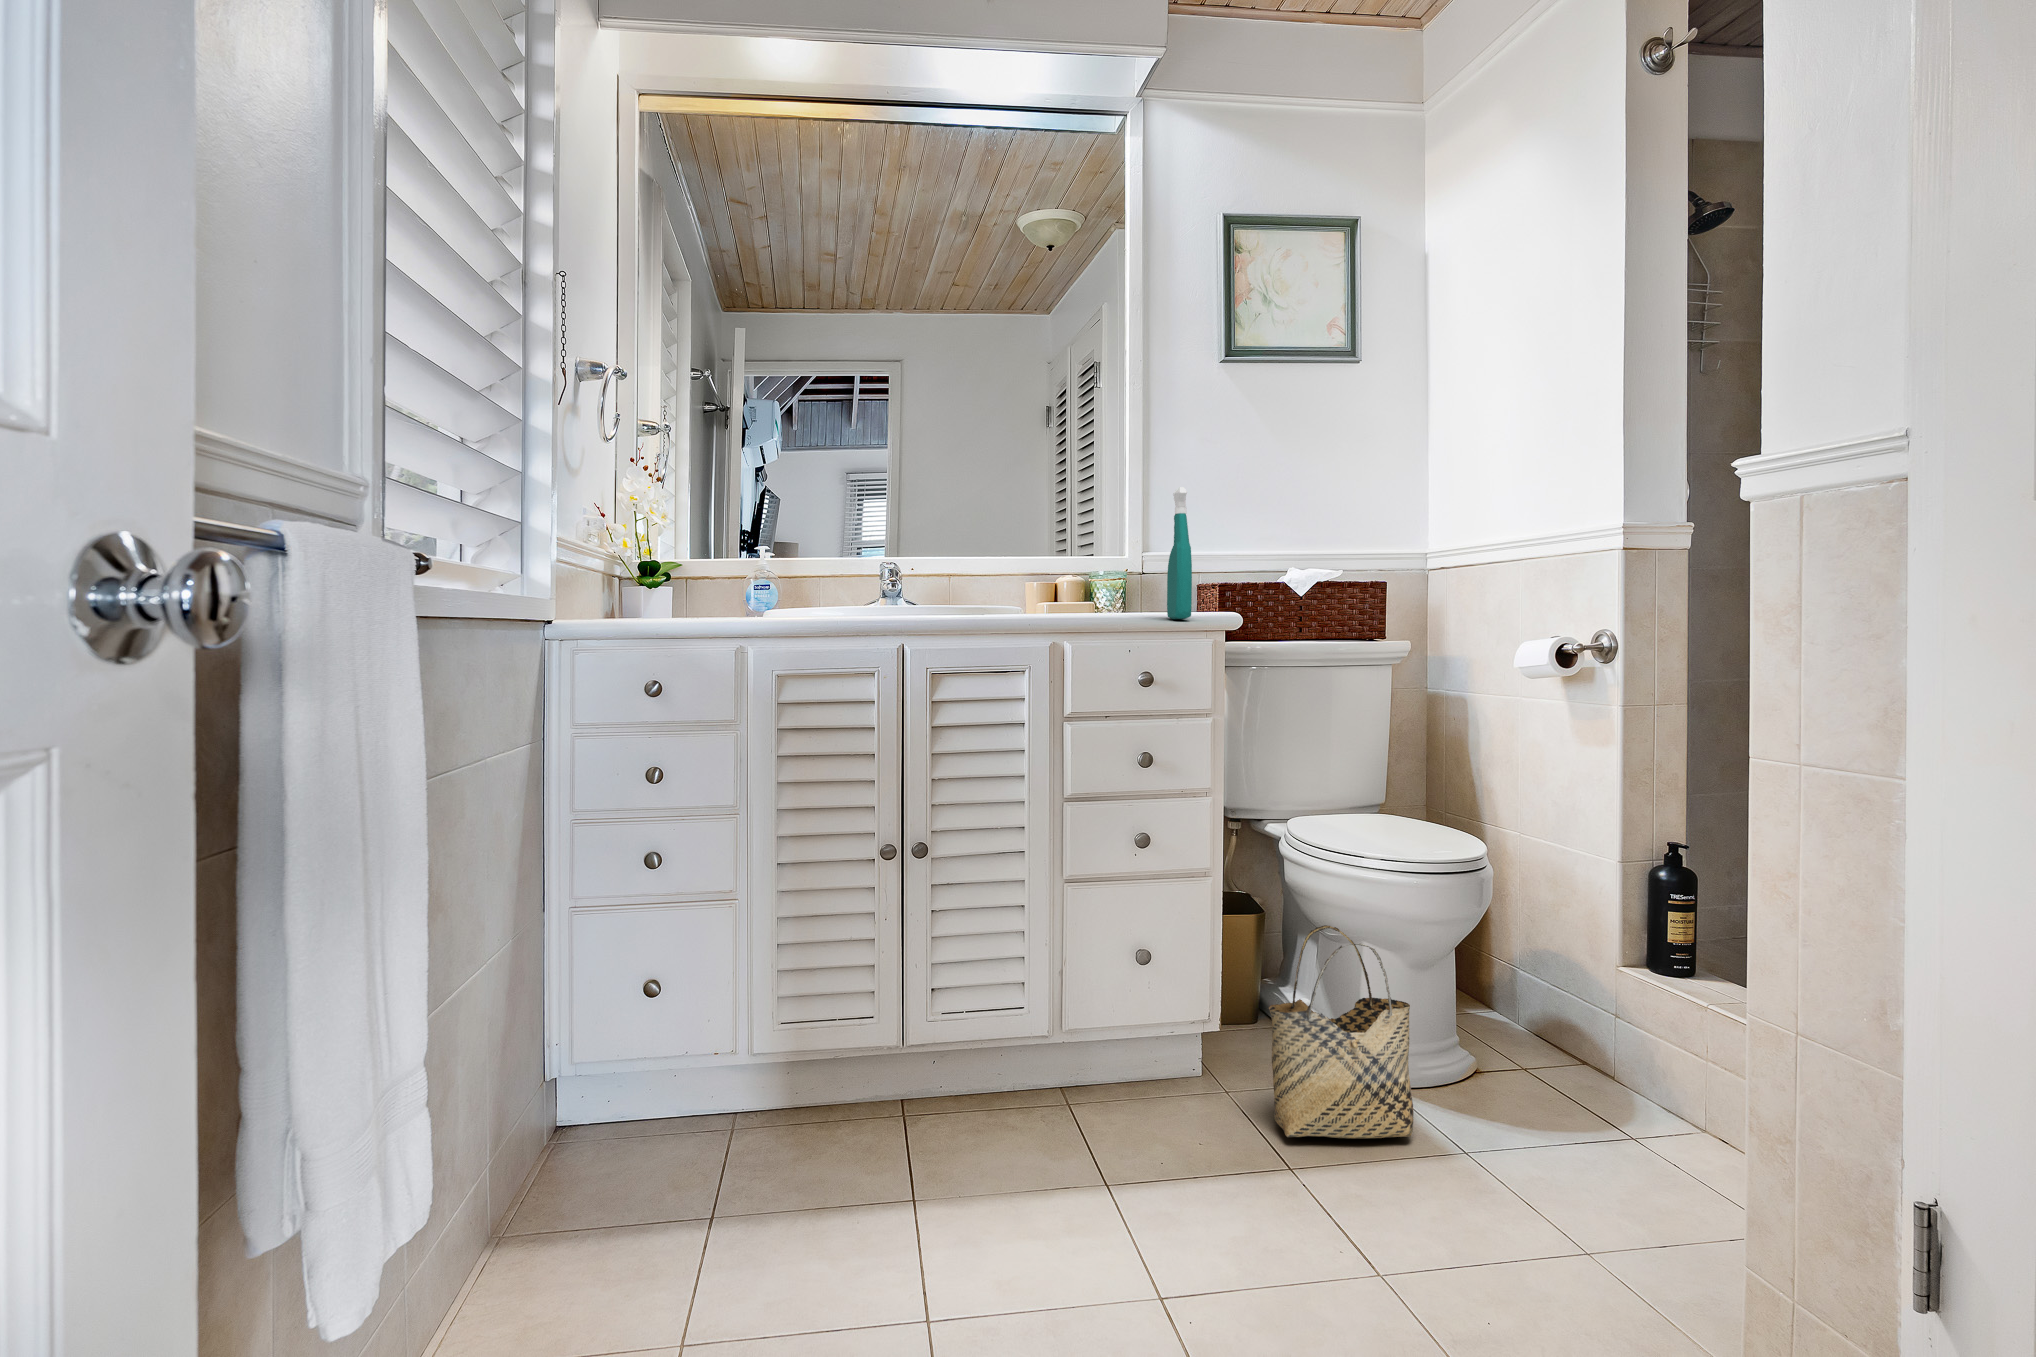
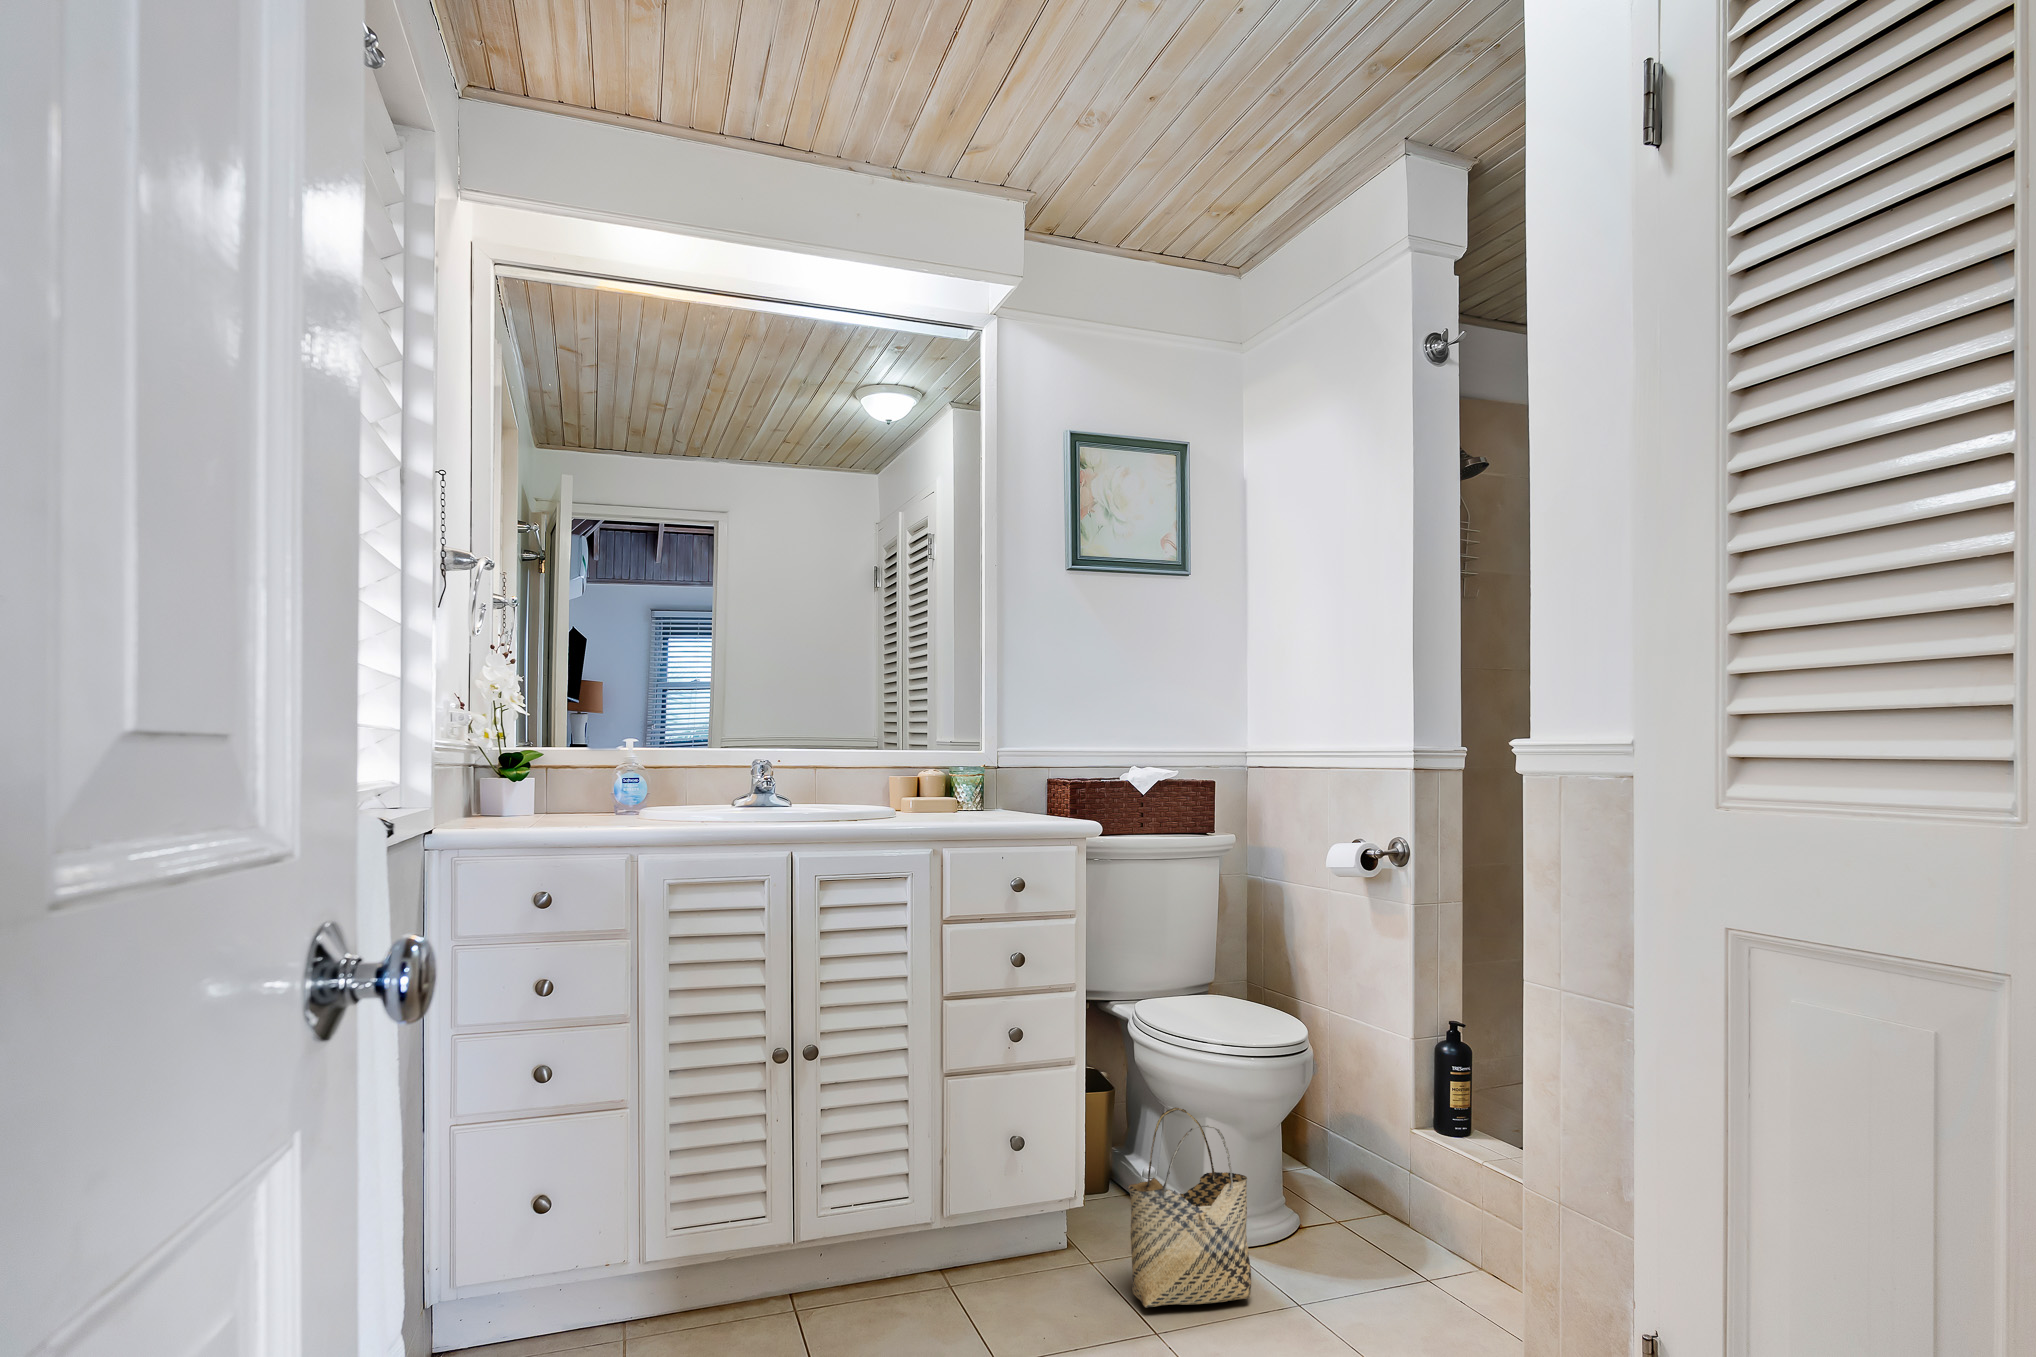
spray bottle: present [1167,487,1192,619] -> none [1036,712,1061,830]

